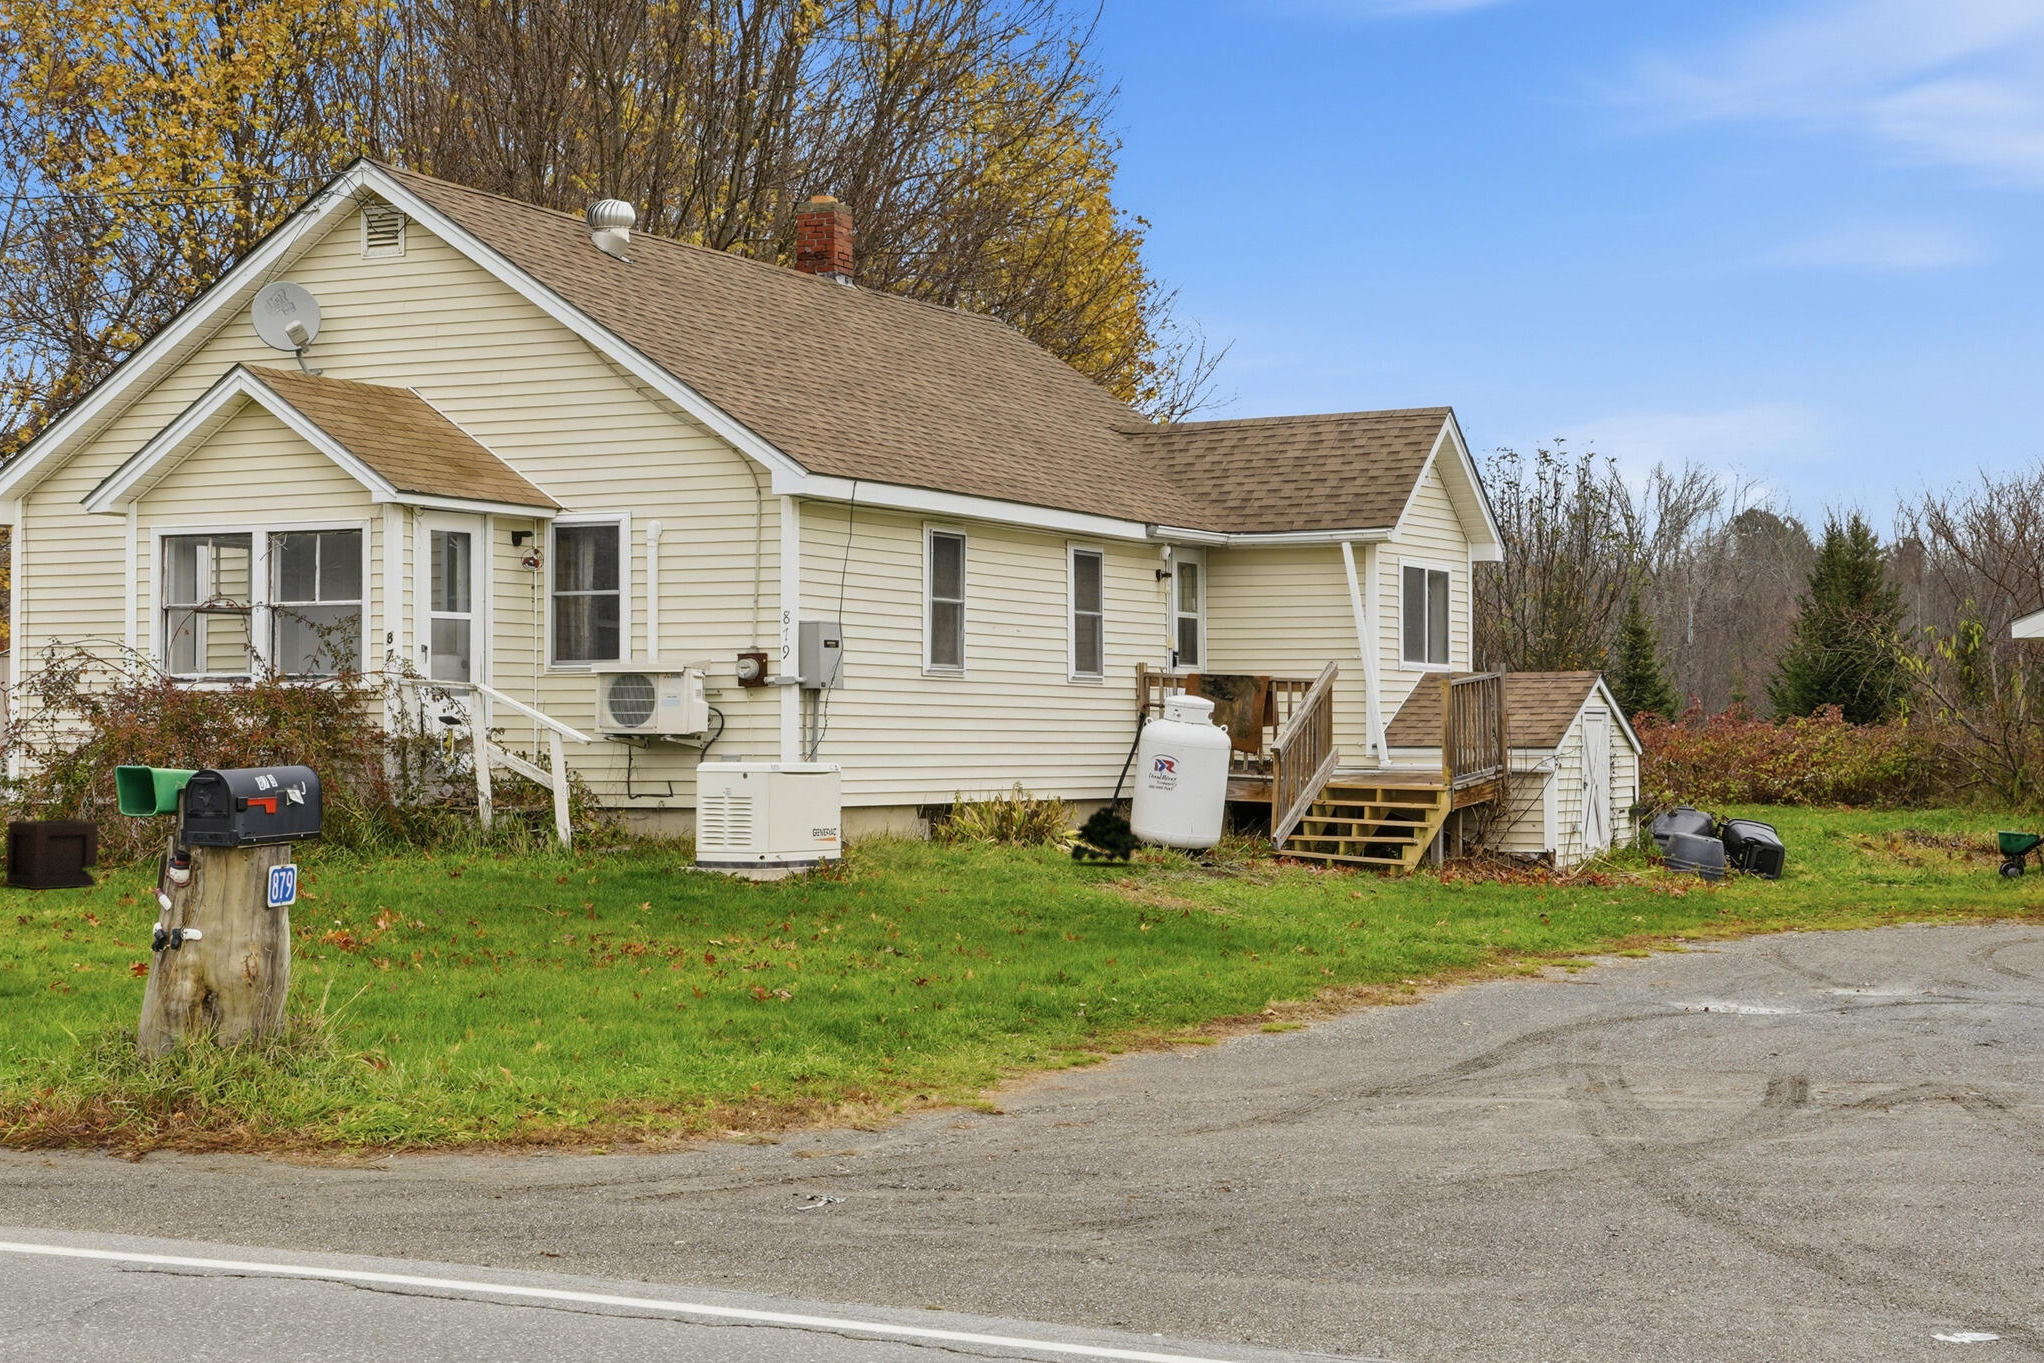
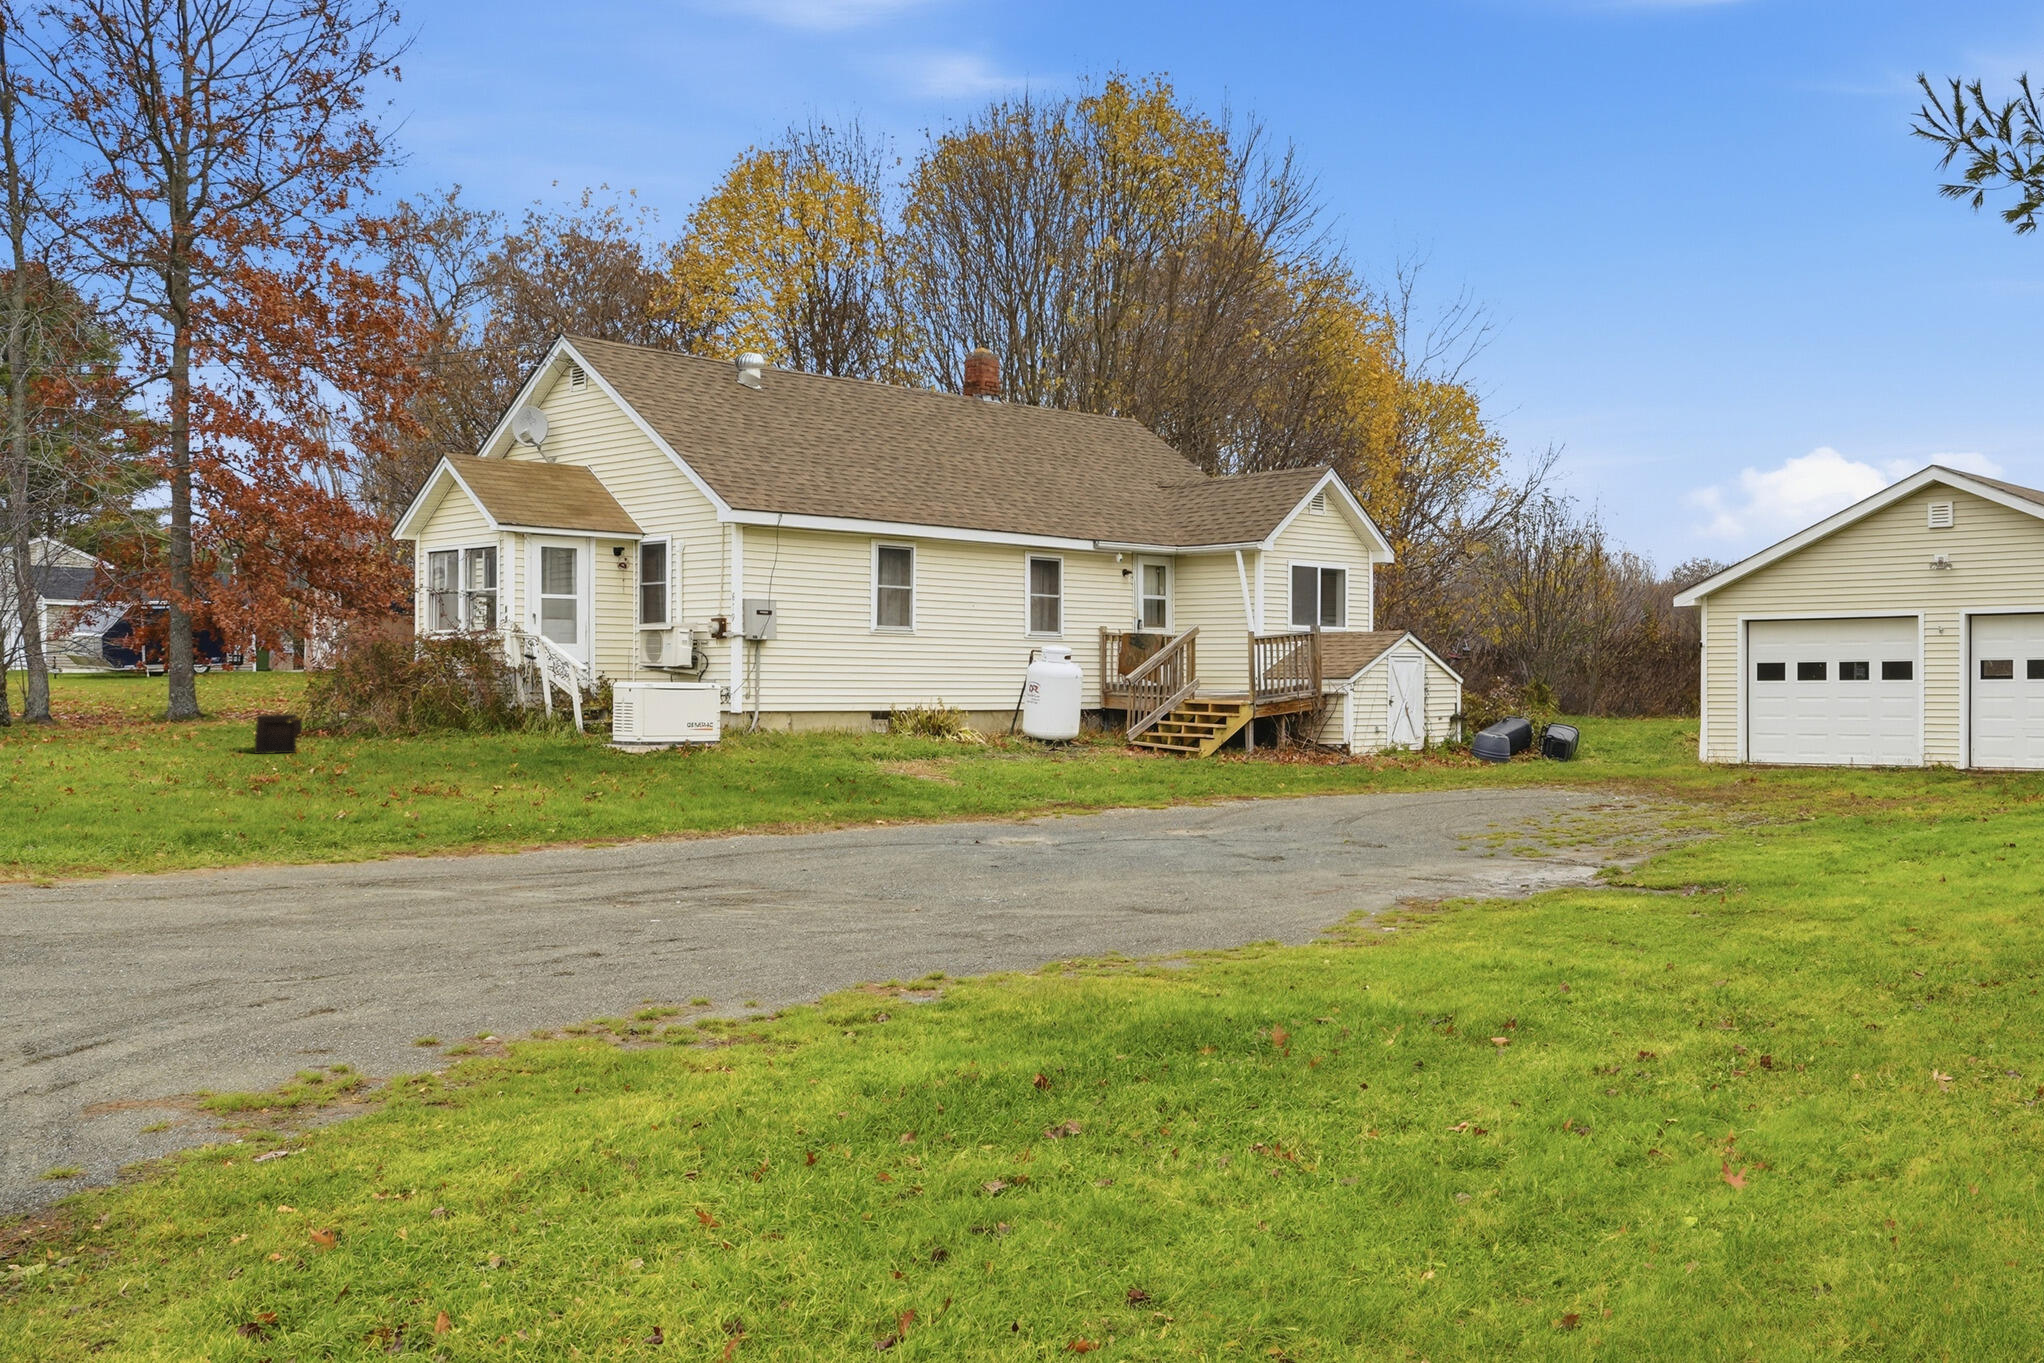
potted plant: present [1071,807,1143,862] -> none [986,715,1033,751]

